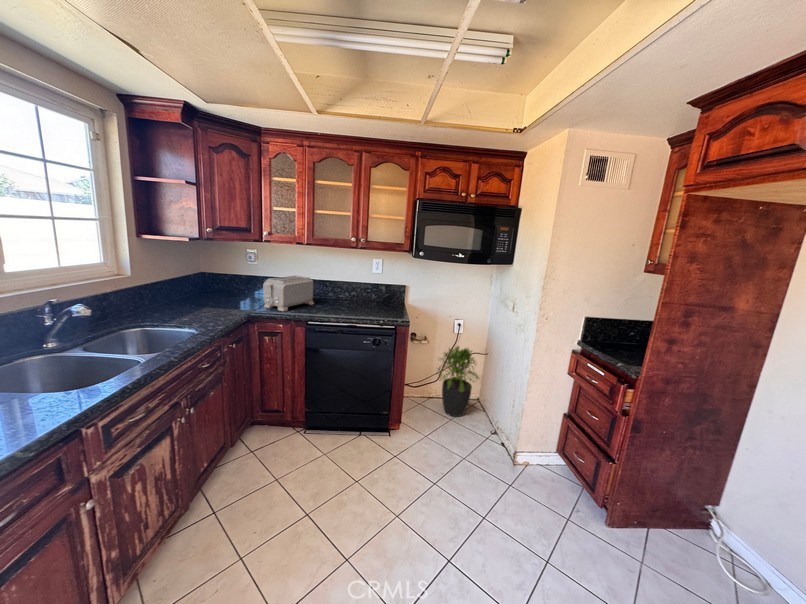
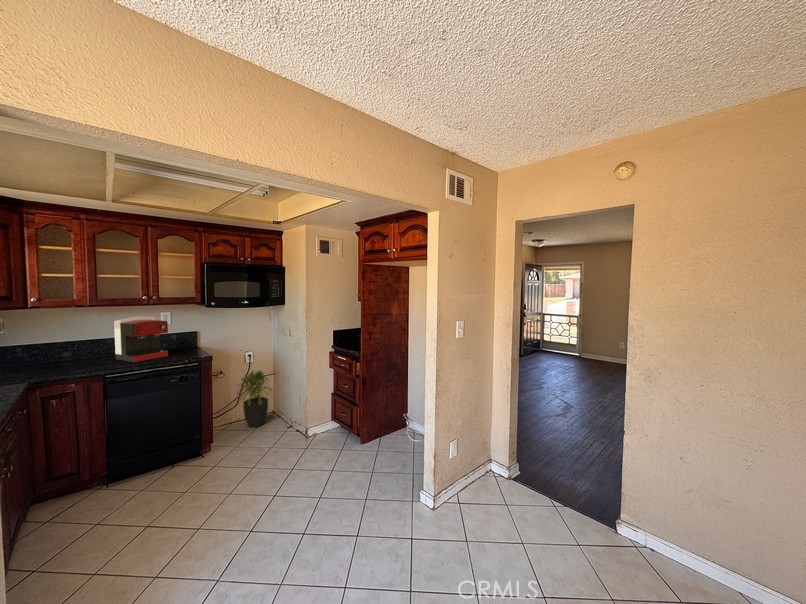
coffee maker: none [330,262,374,313] -> present [114,316,168,362]
toaster: present [263,276,314,311] -> none [27,336,96,373]

